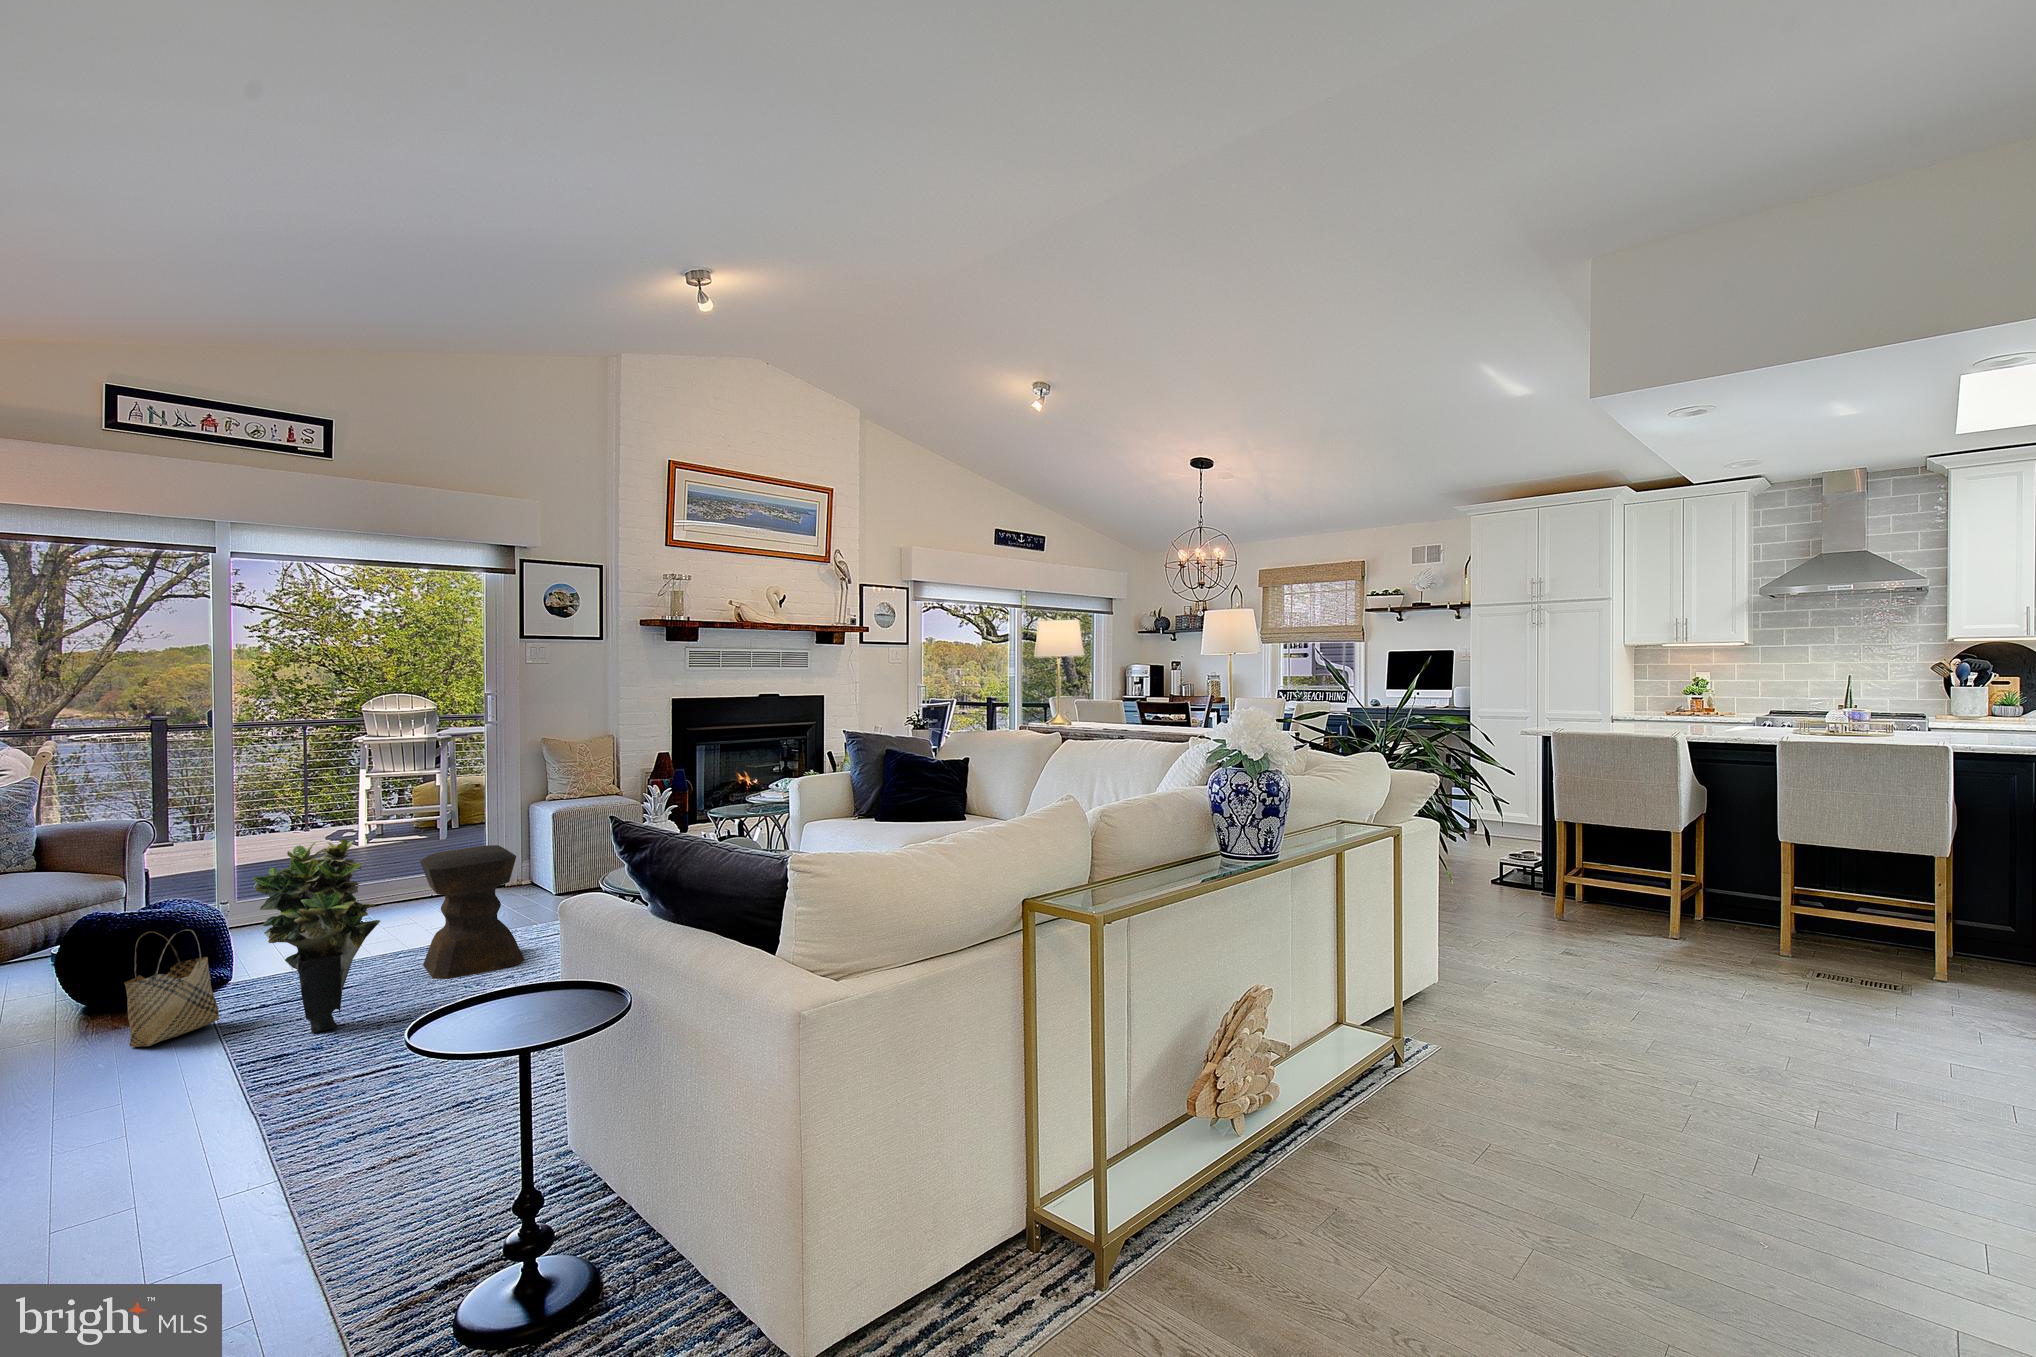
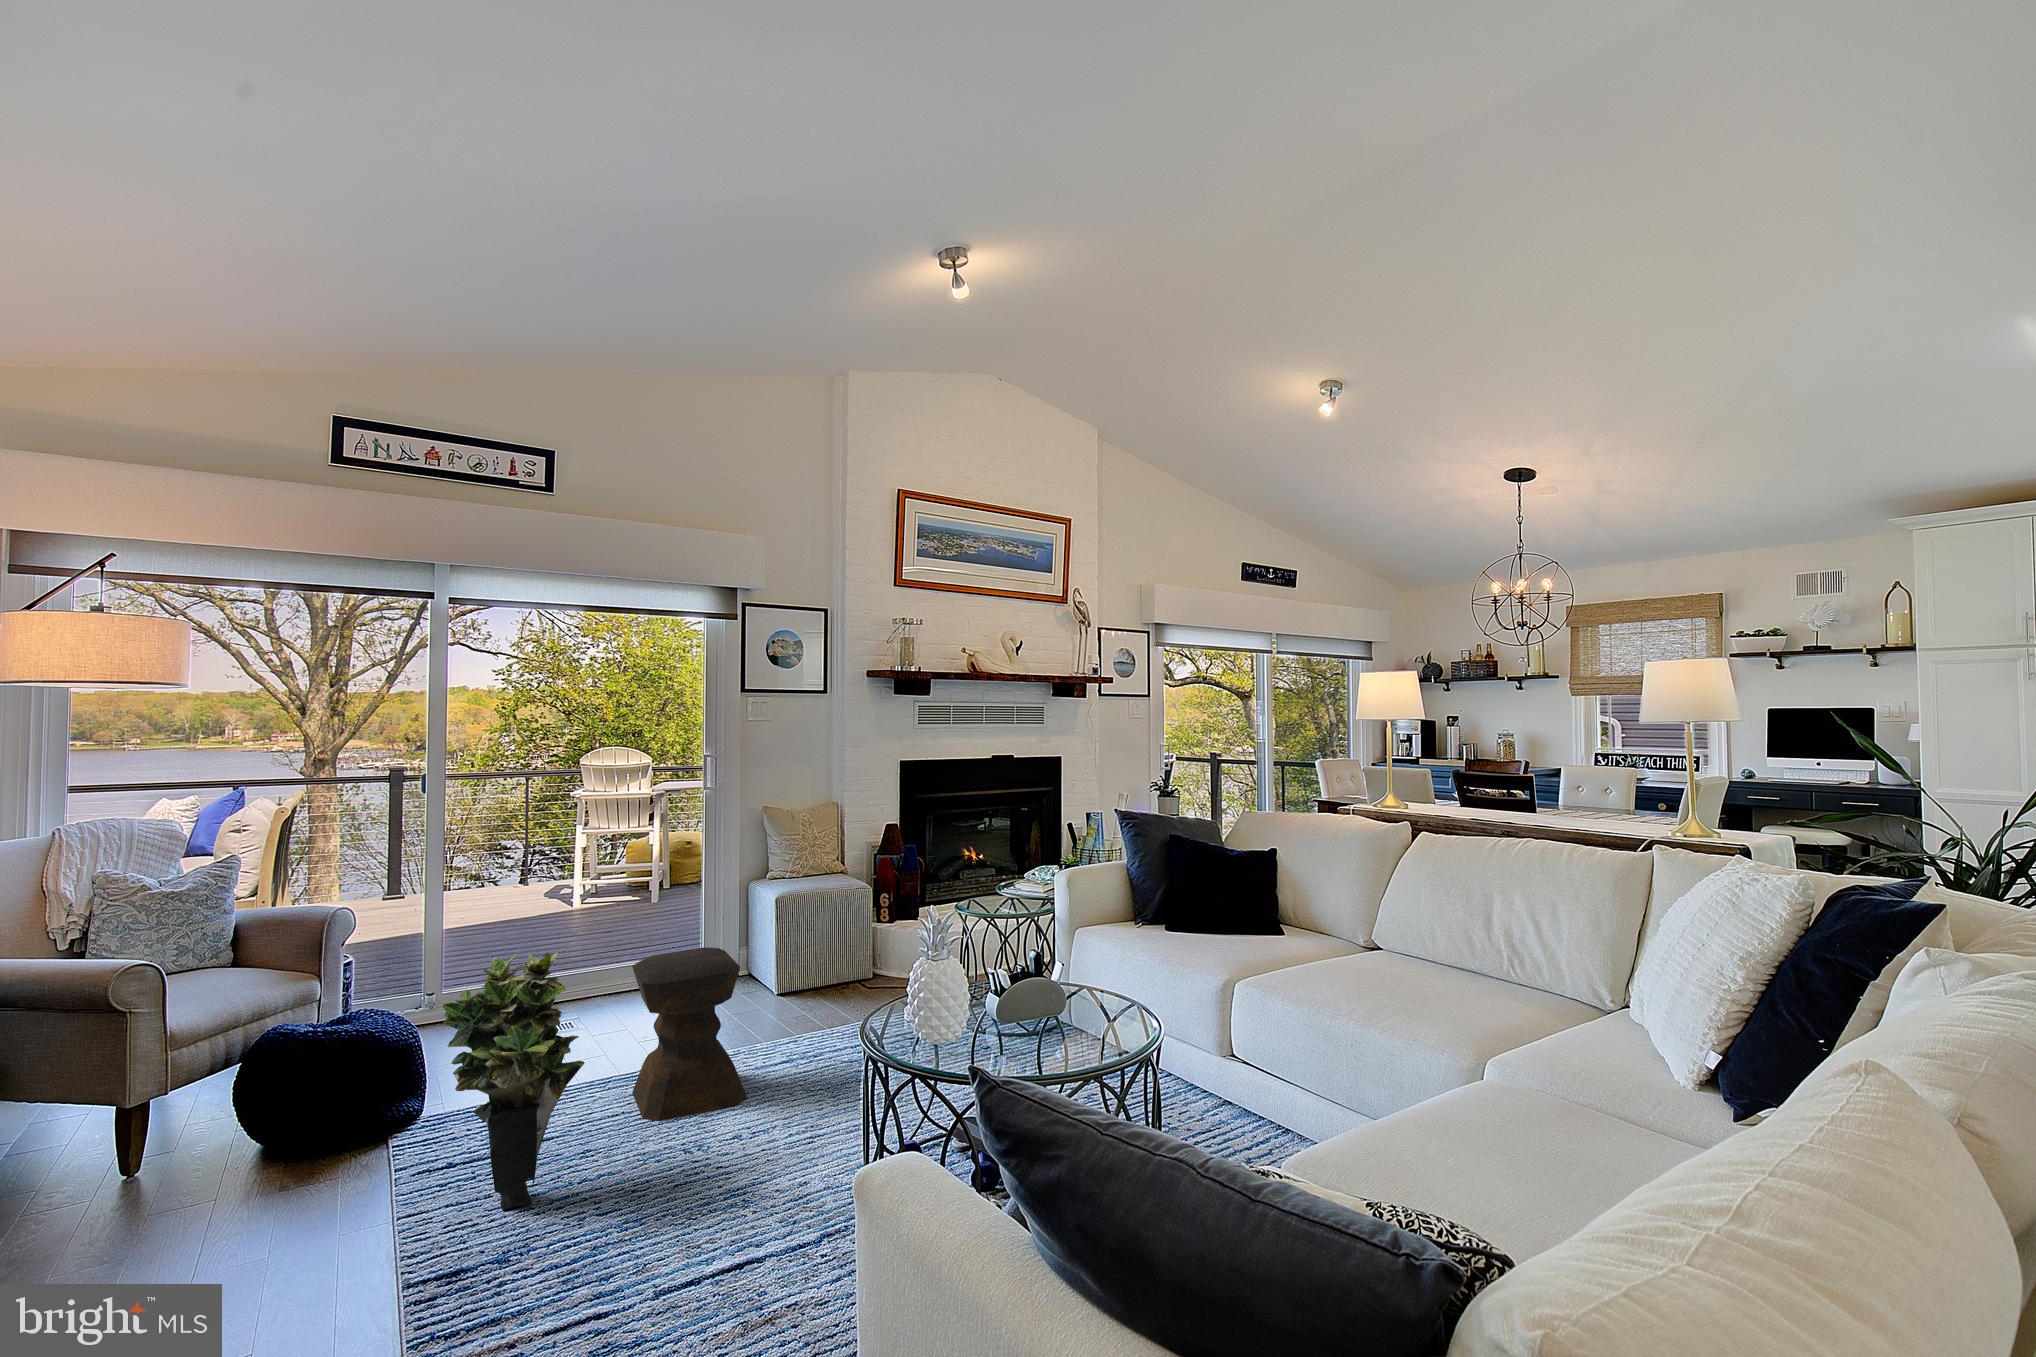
woven basket: present [124,930,219,1047] -> none [295,1061,402,1214]

